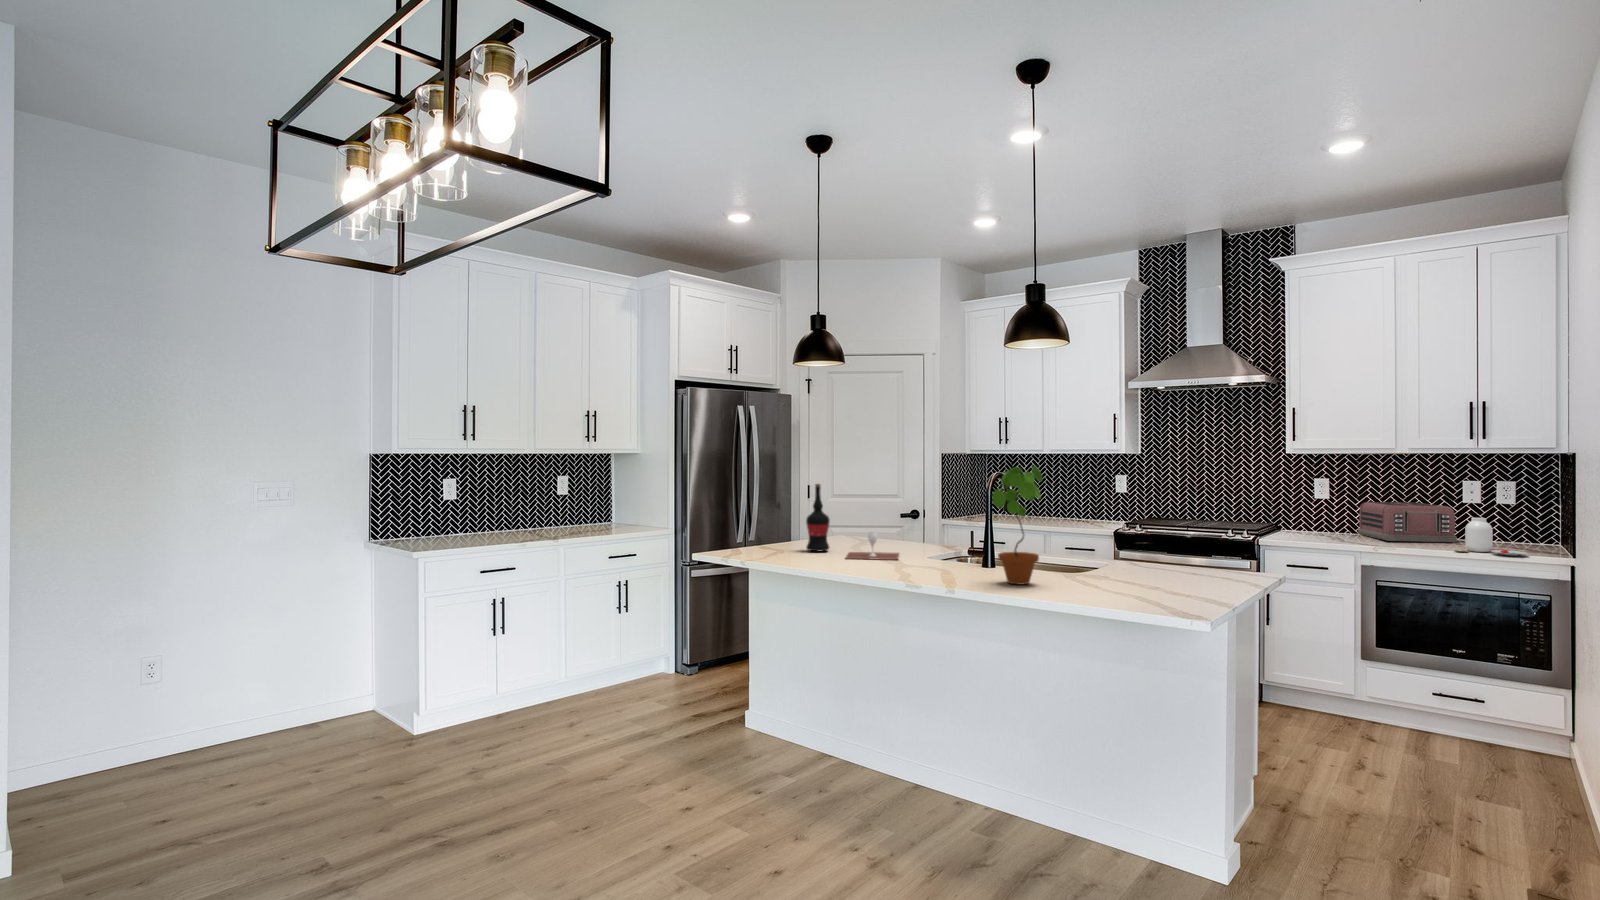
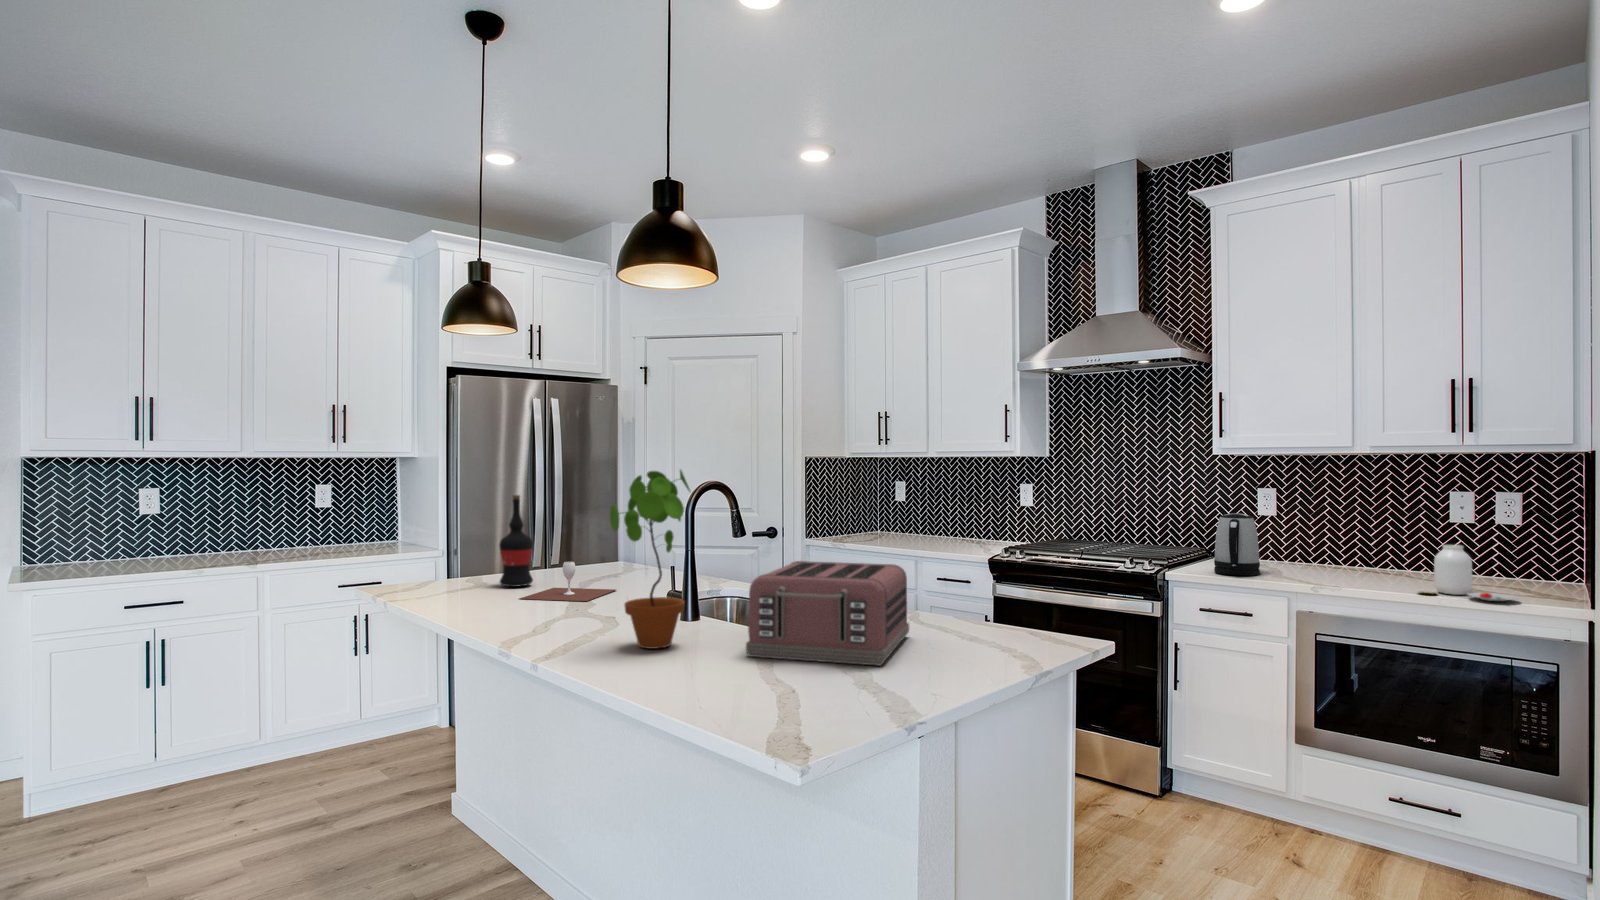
kettle: none [1296,497,1331,542] -> present [1214,513,1260,575]
toaster: present [1358,502,1457,542] -> present [746,561,909,666]

